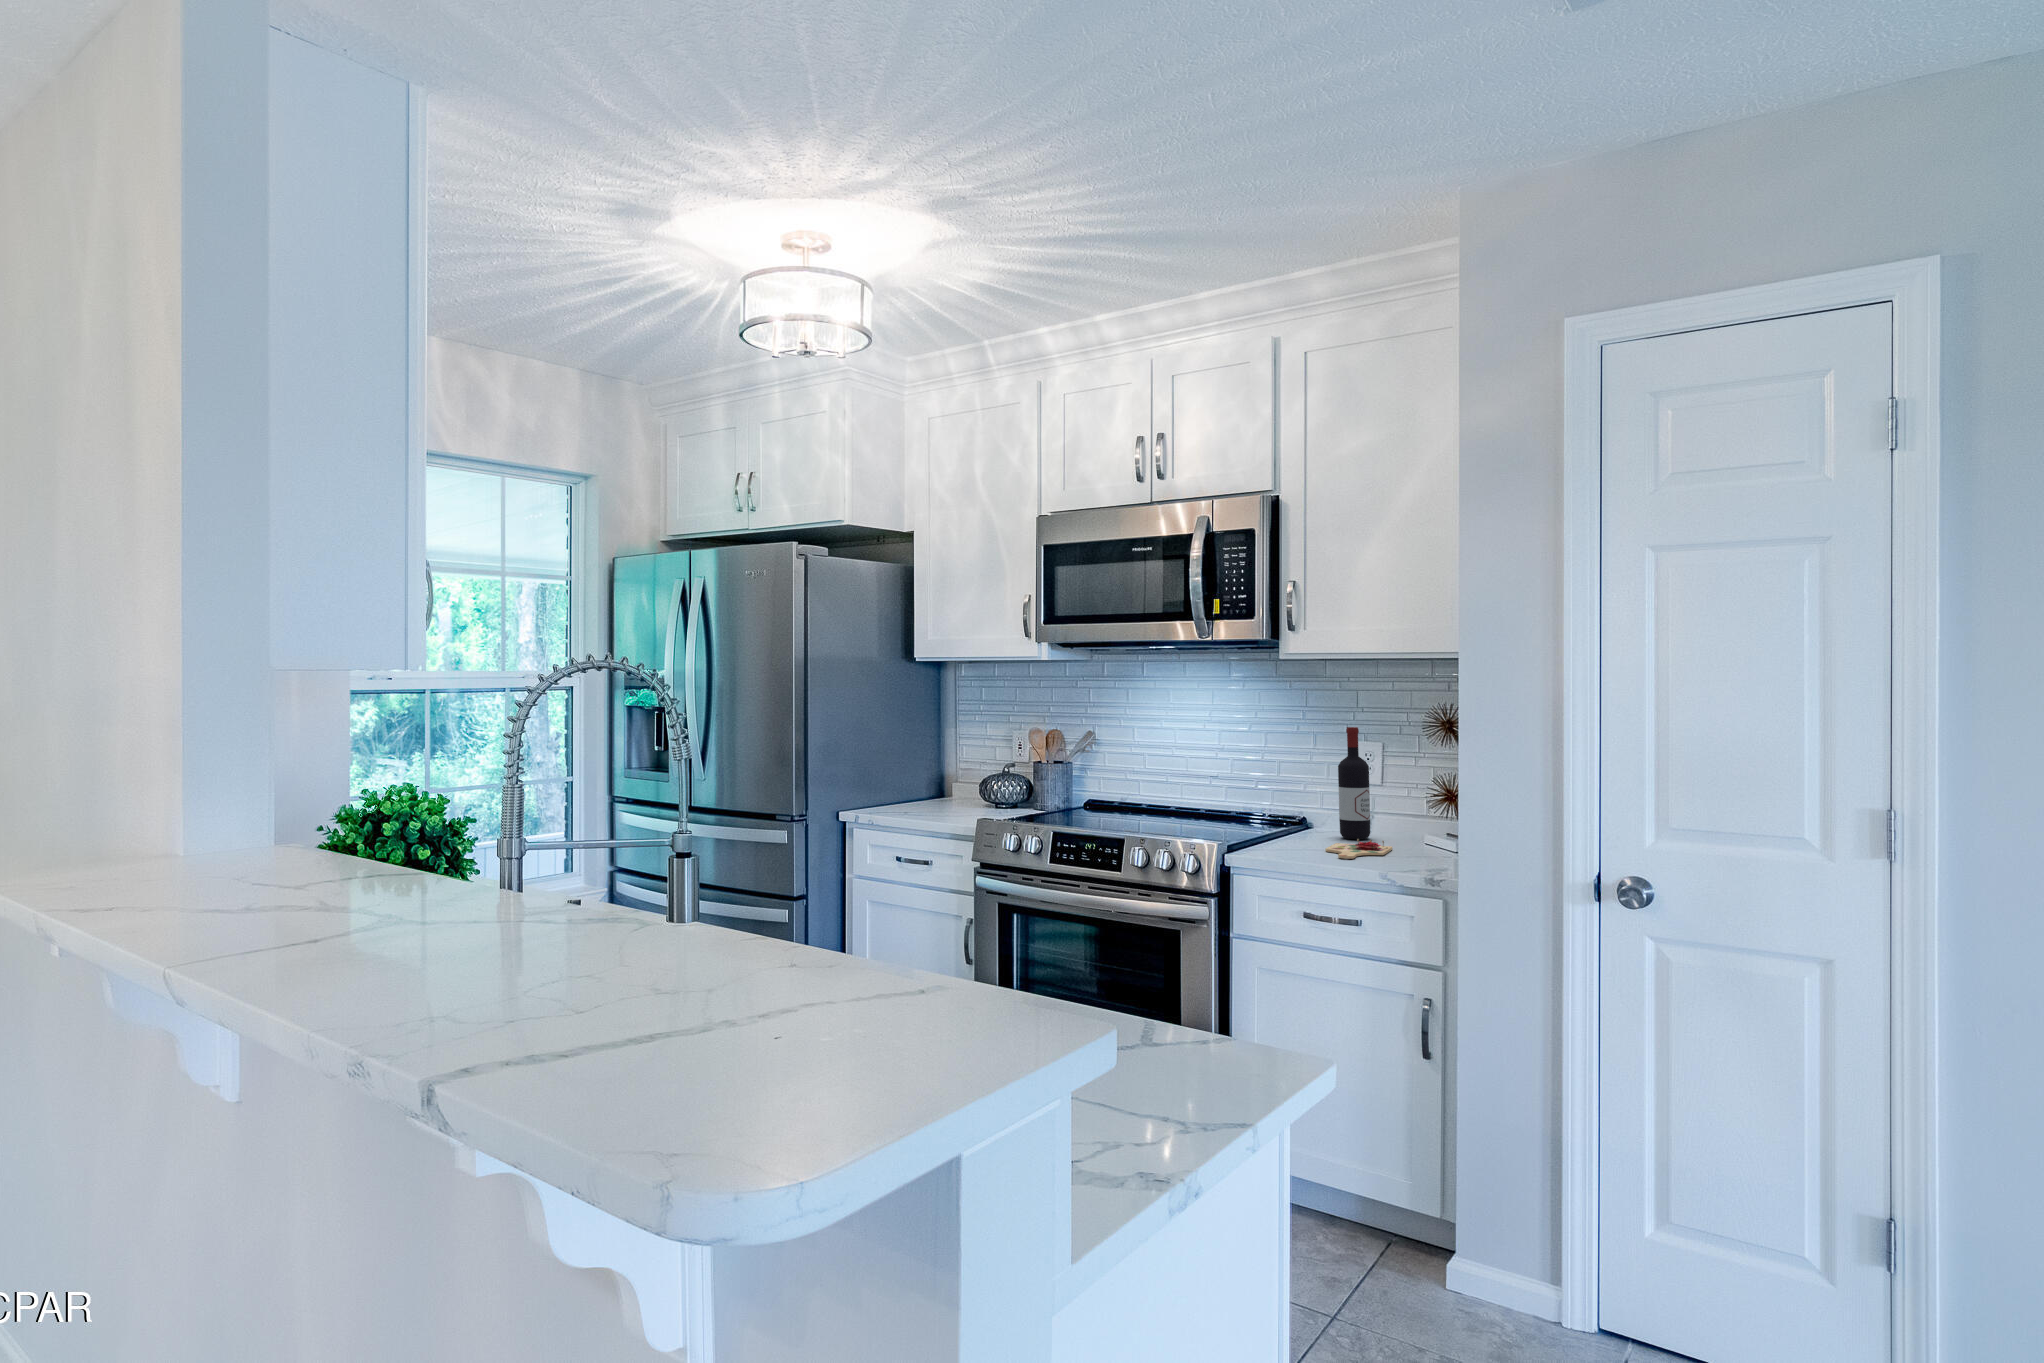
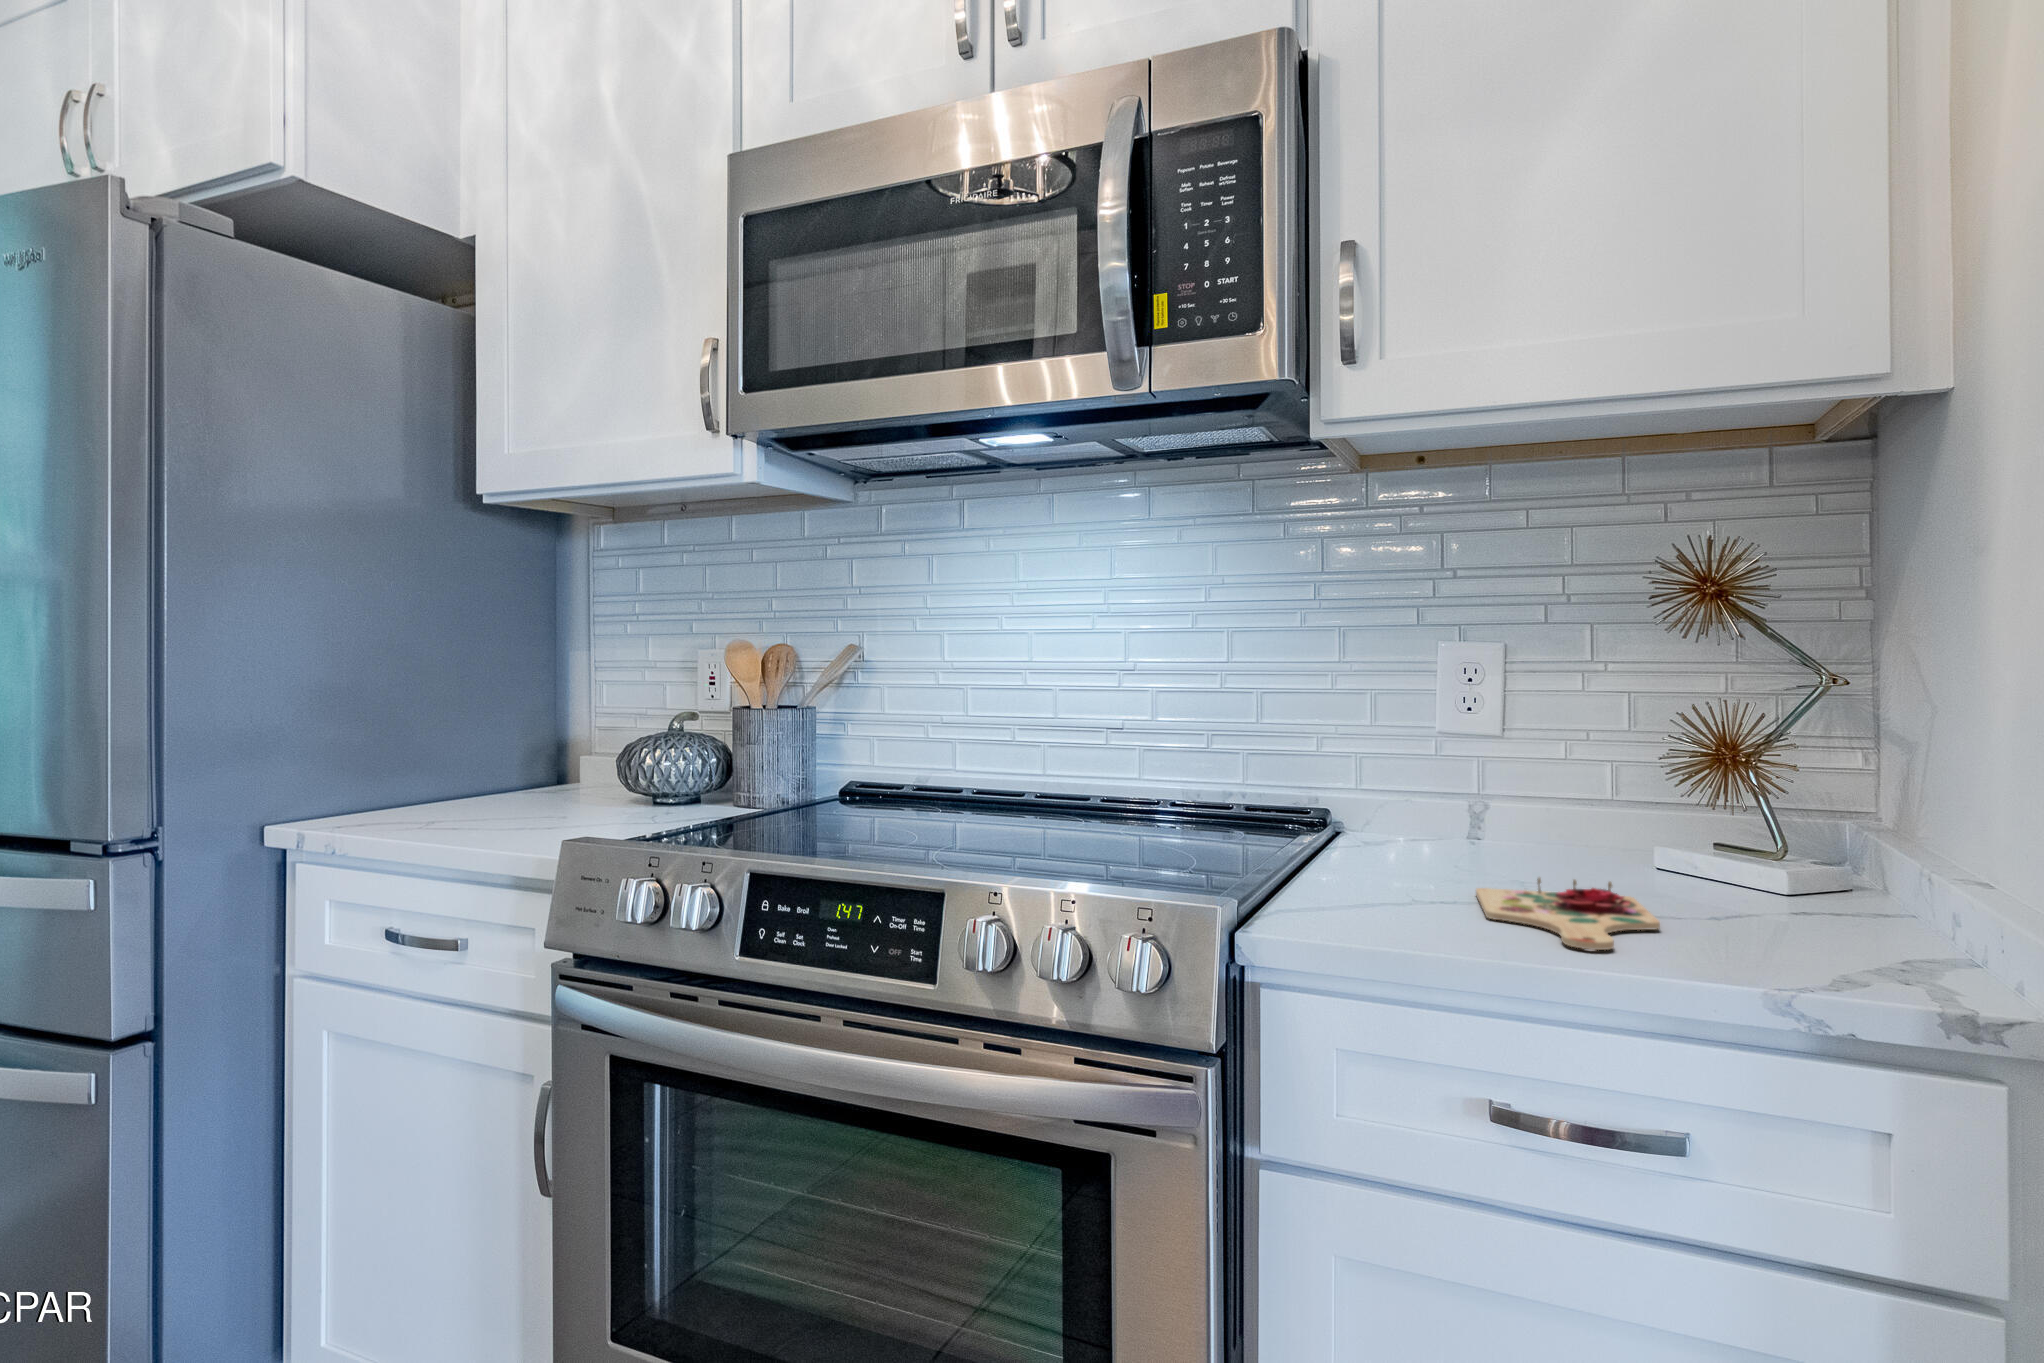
wine bottle: present [1338,727,1370,839] -> none [1437,603,1515,872]

